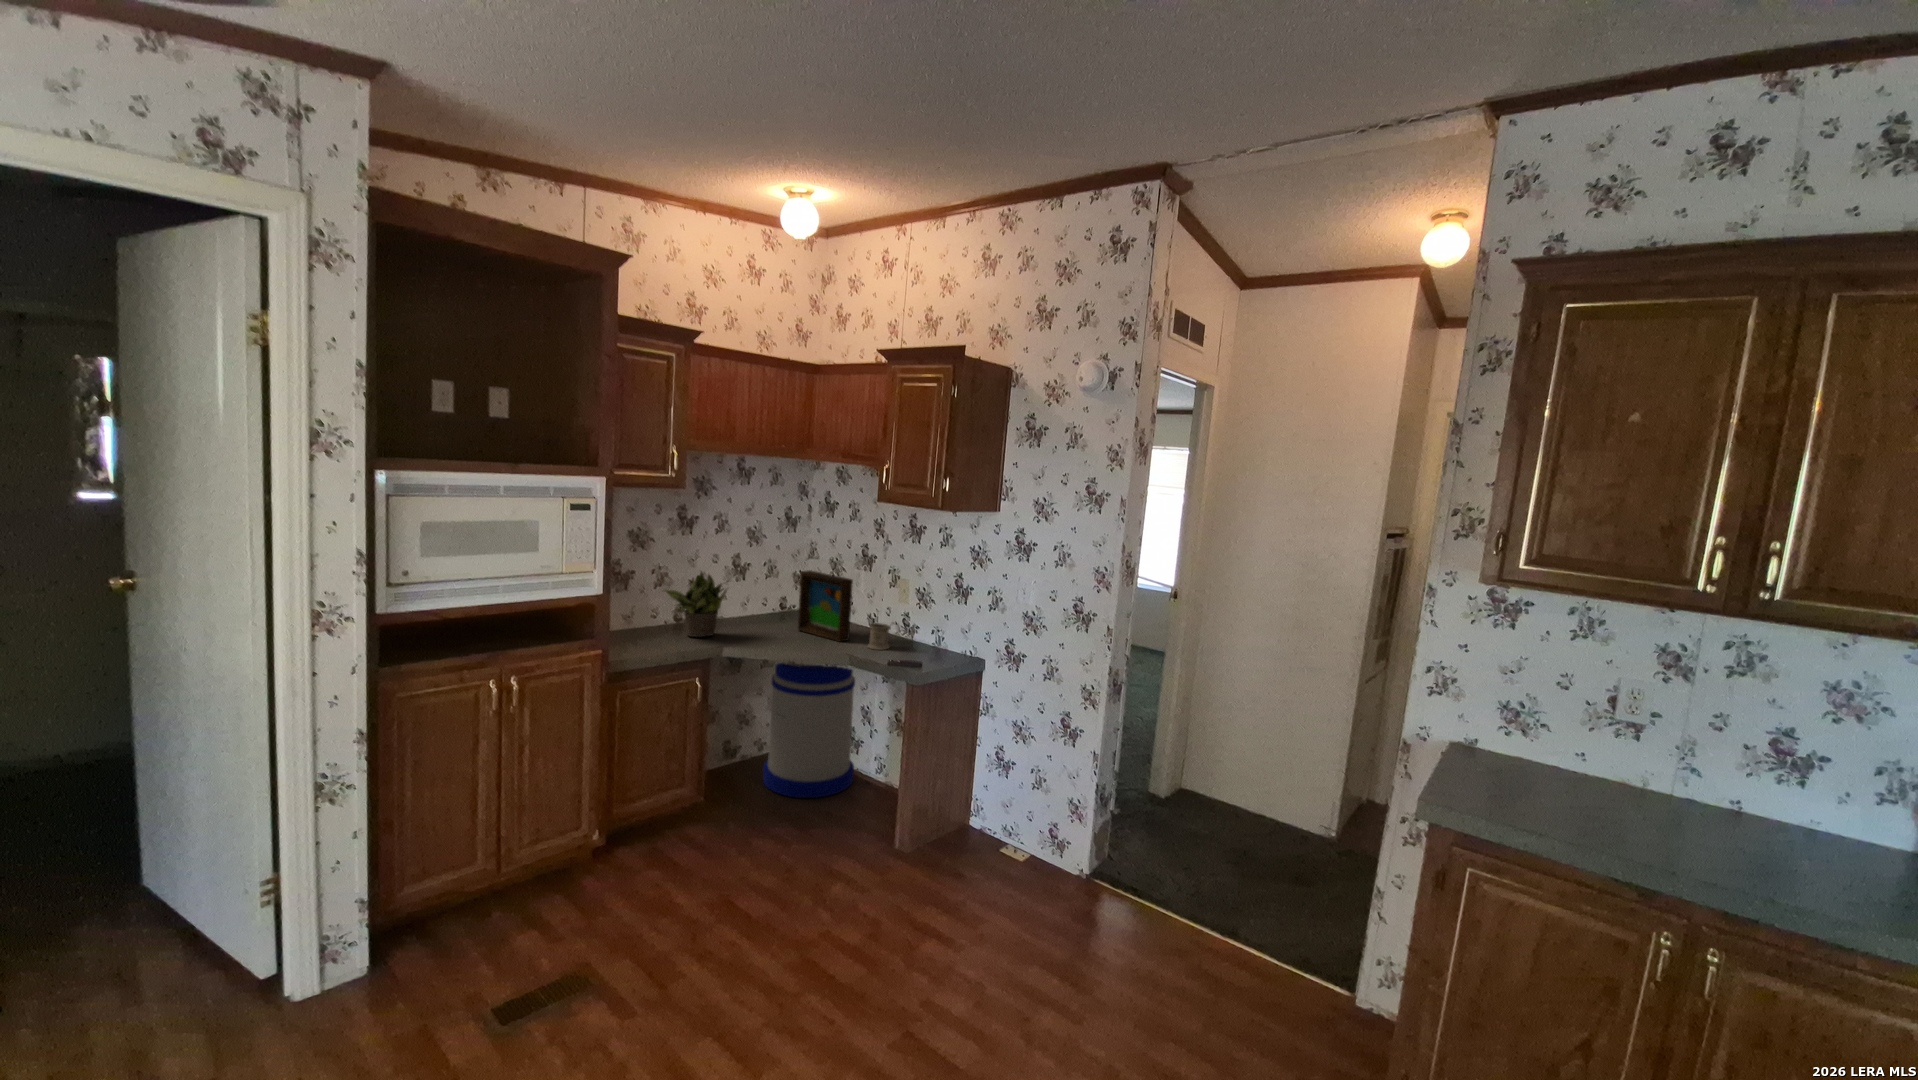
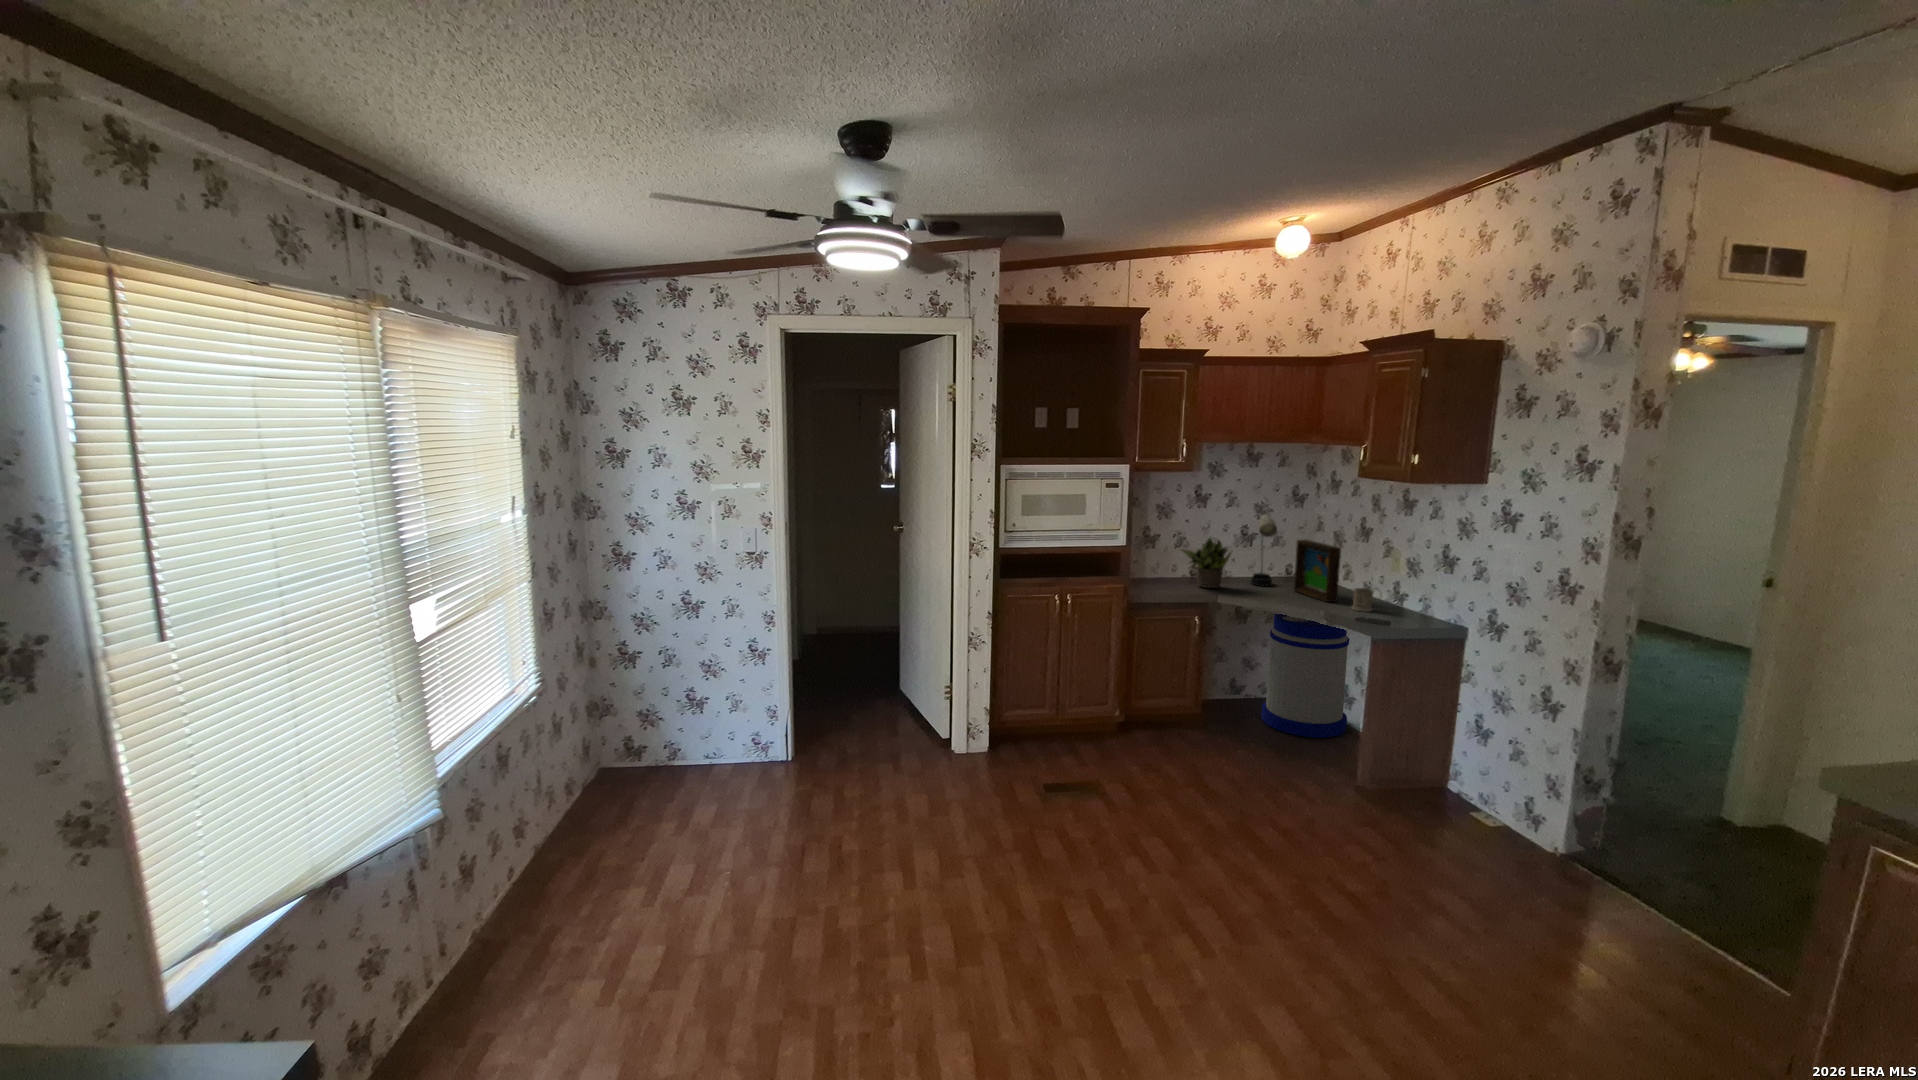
desk lamp: none [745,541,778,627] -> present [1251,514,1277,587]

